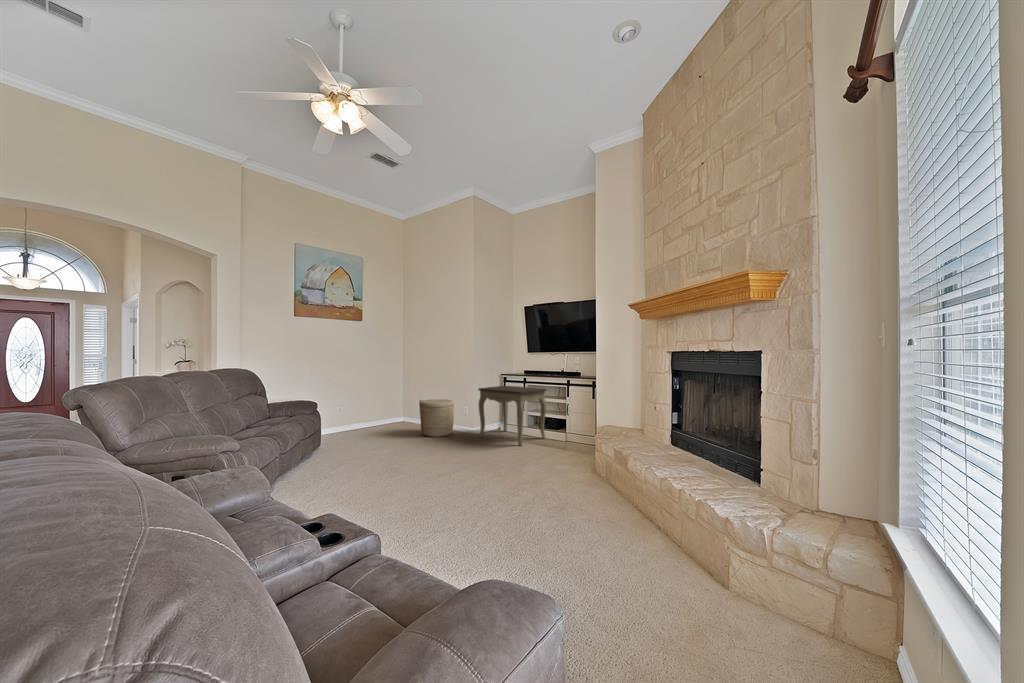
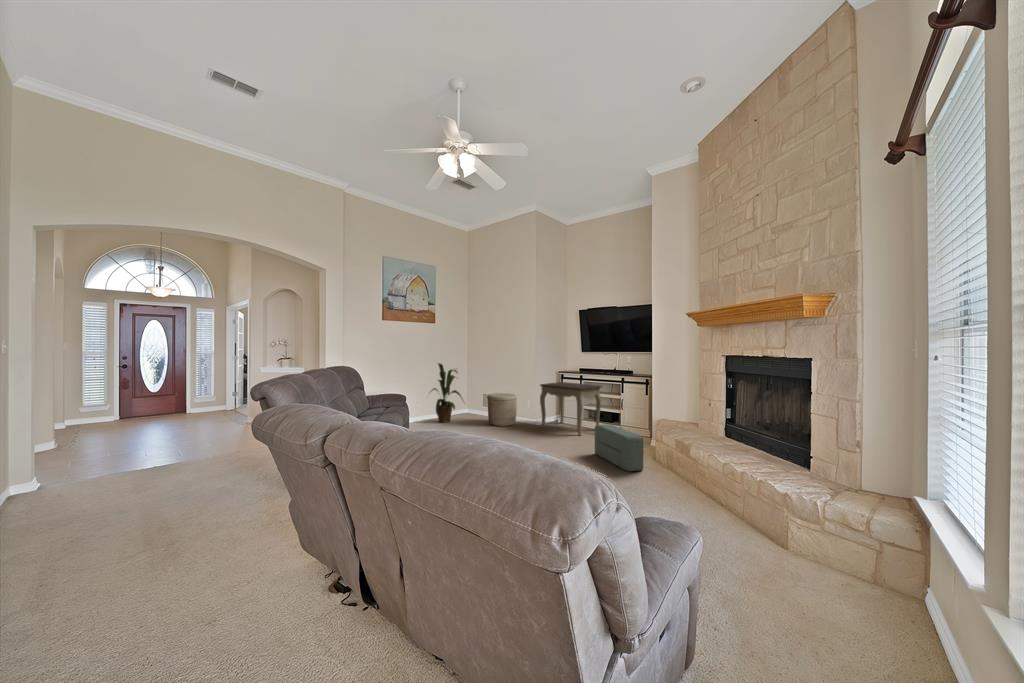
house plant: none [348,366,397,434] -> present [431,363,463,423]
pouf: none [530,433,580,488] -> present [595,424,643,471]

